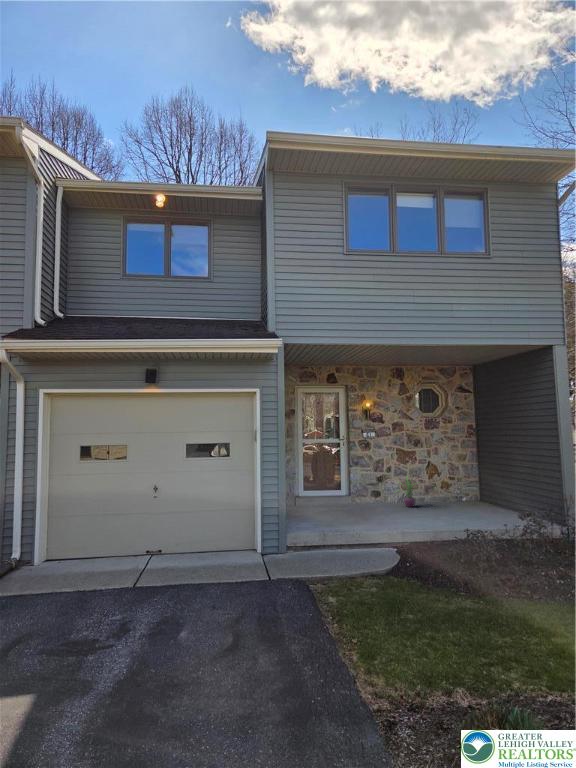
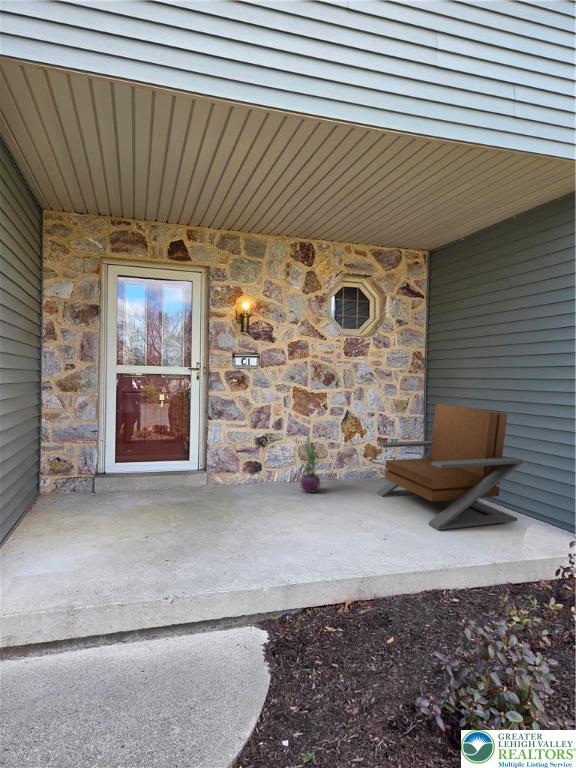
lounge chair: none [447,456,529,522] -> present [376,404,523,530]

